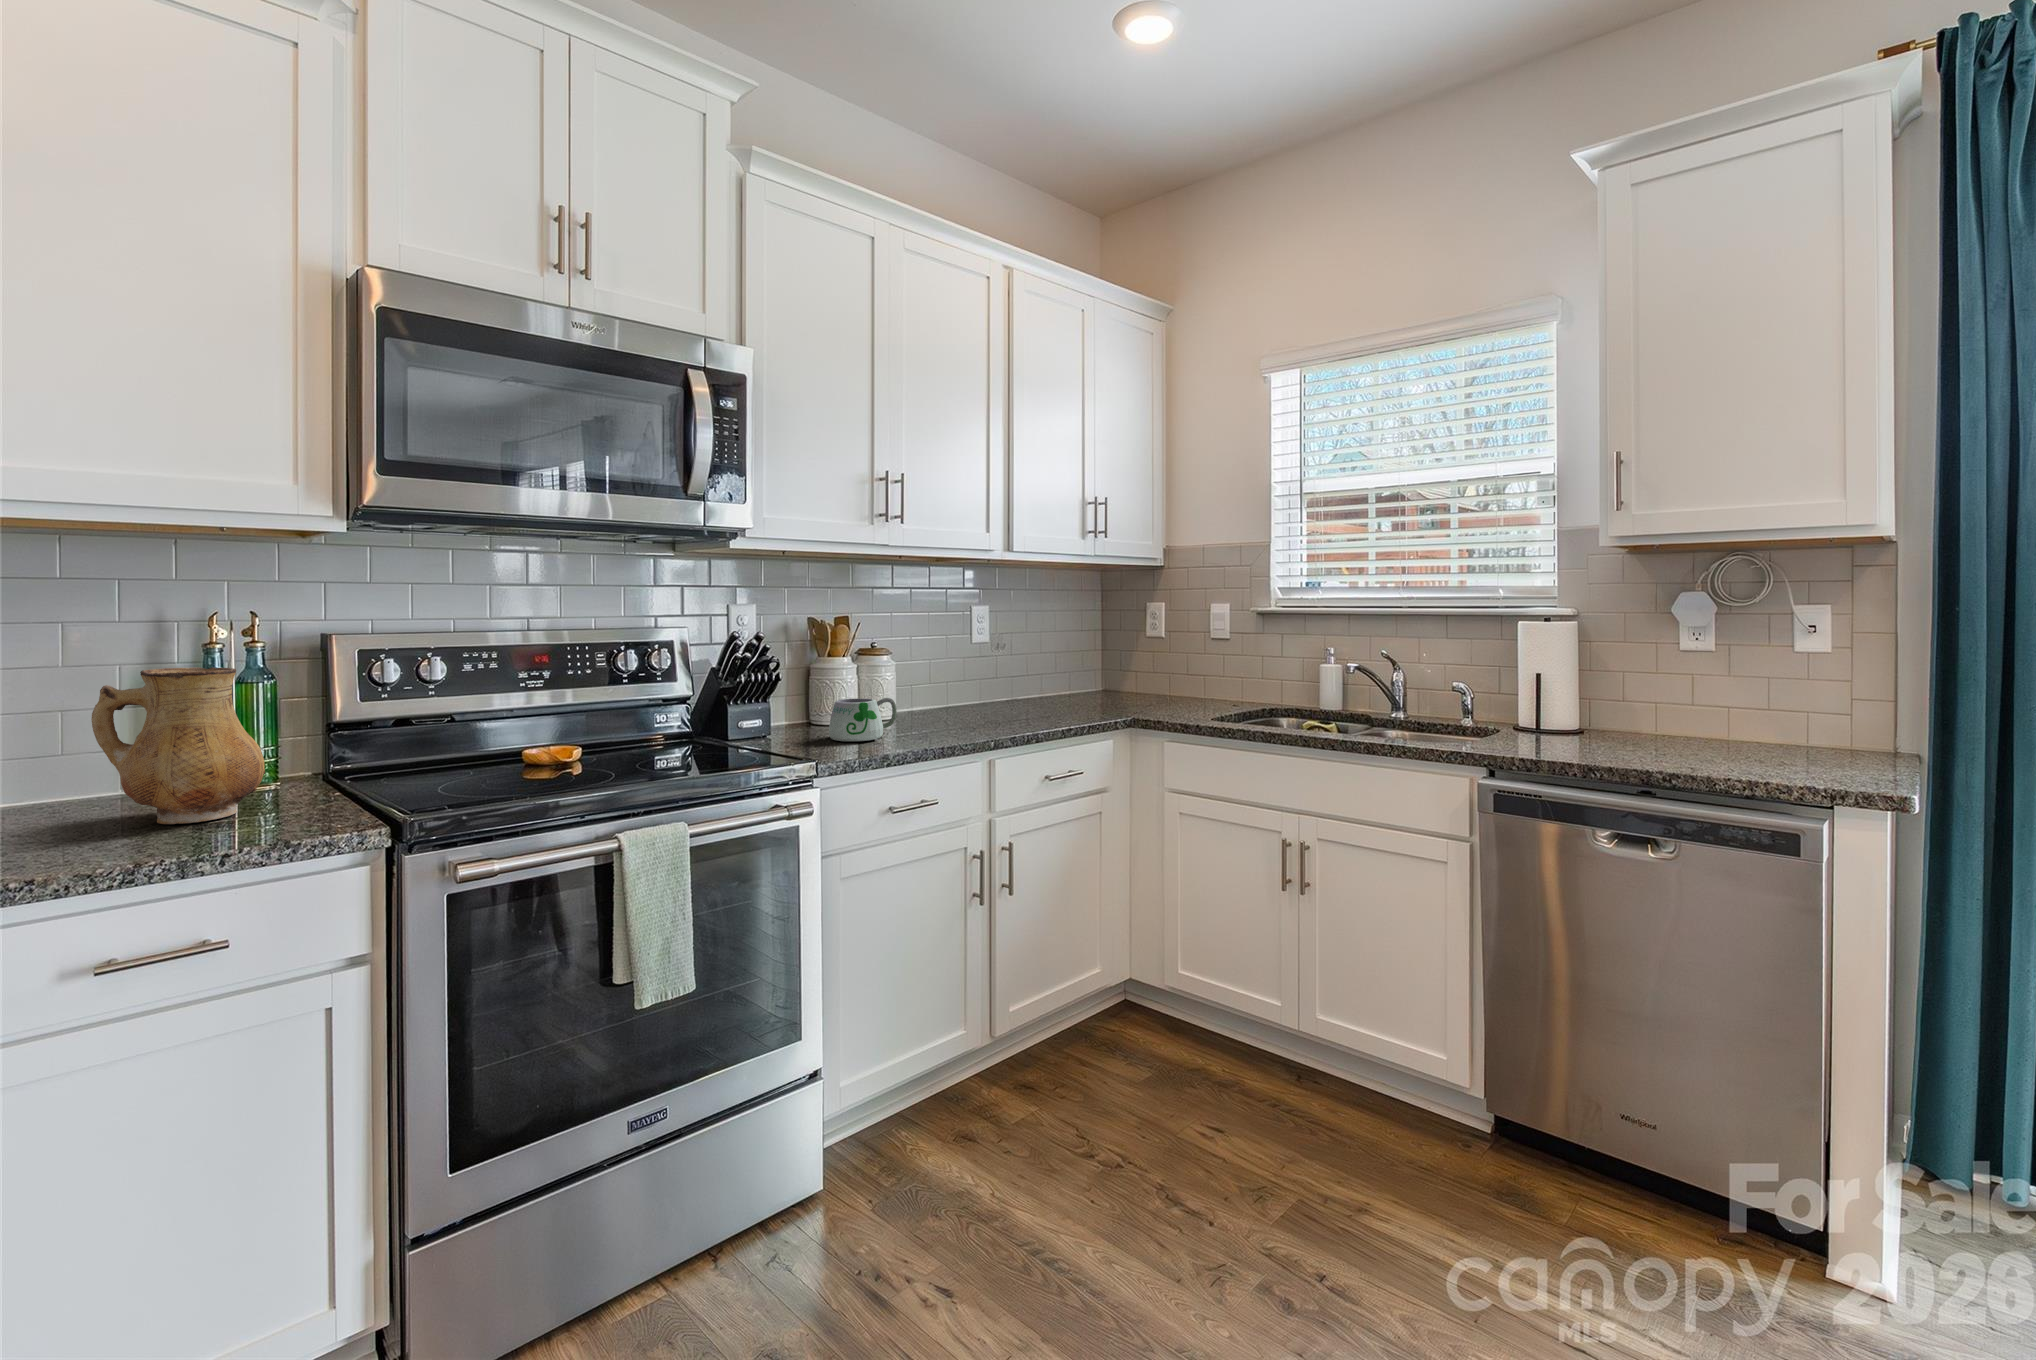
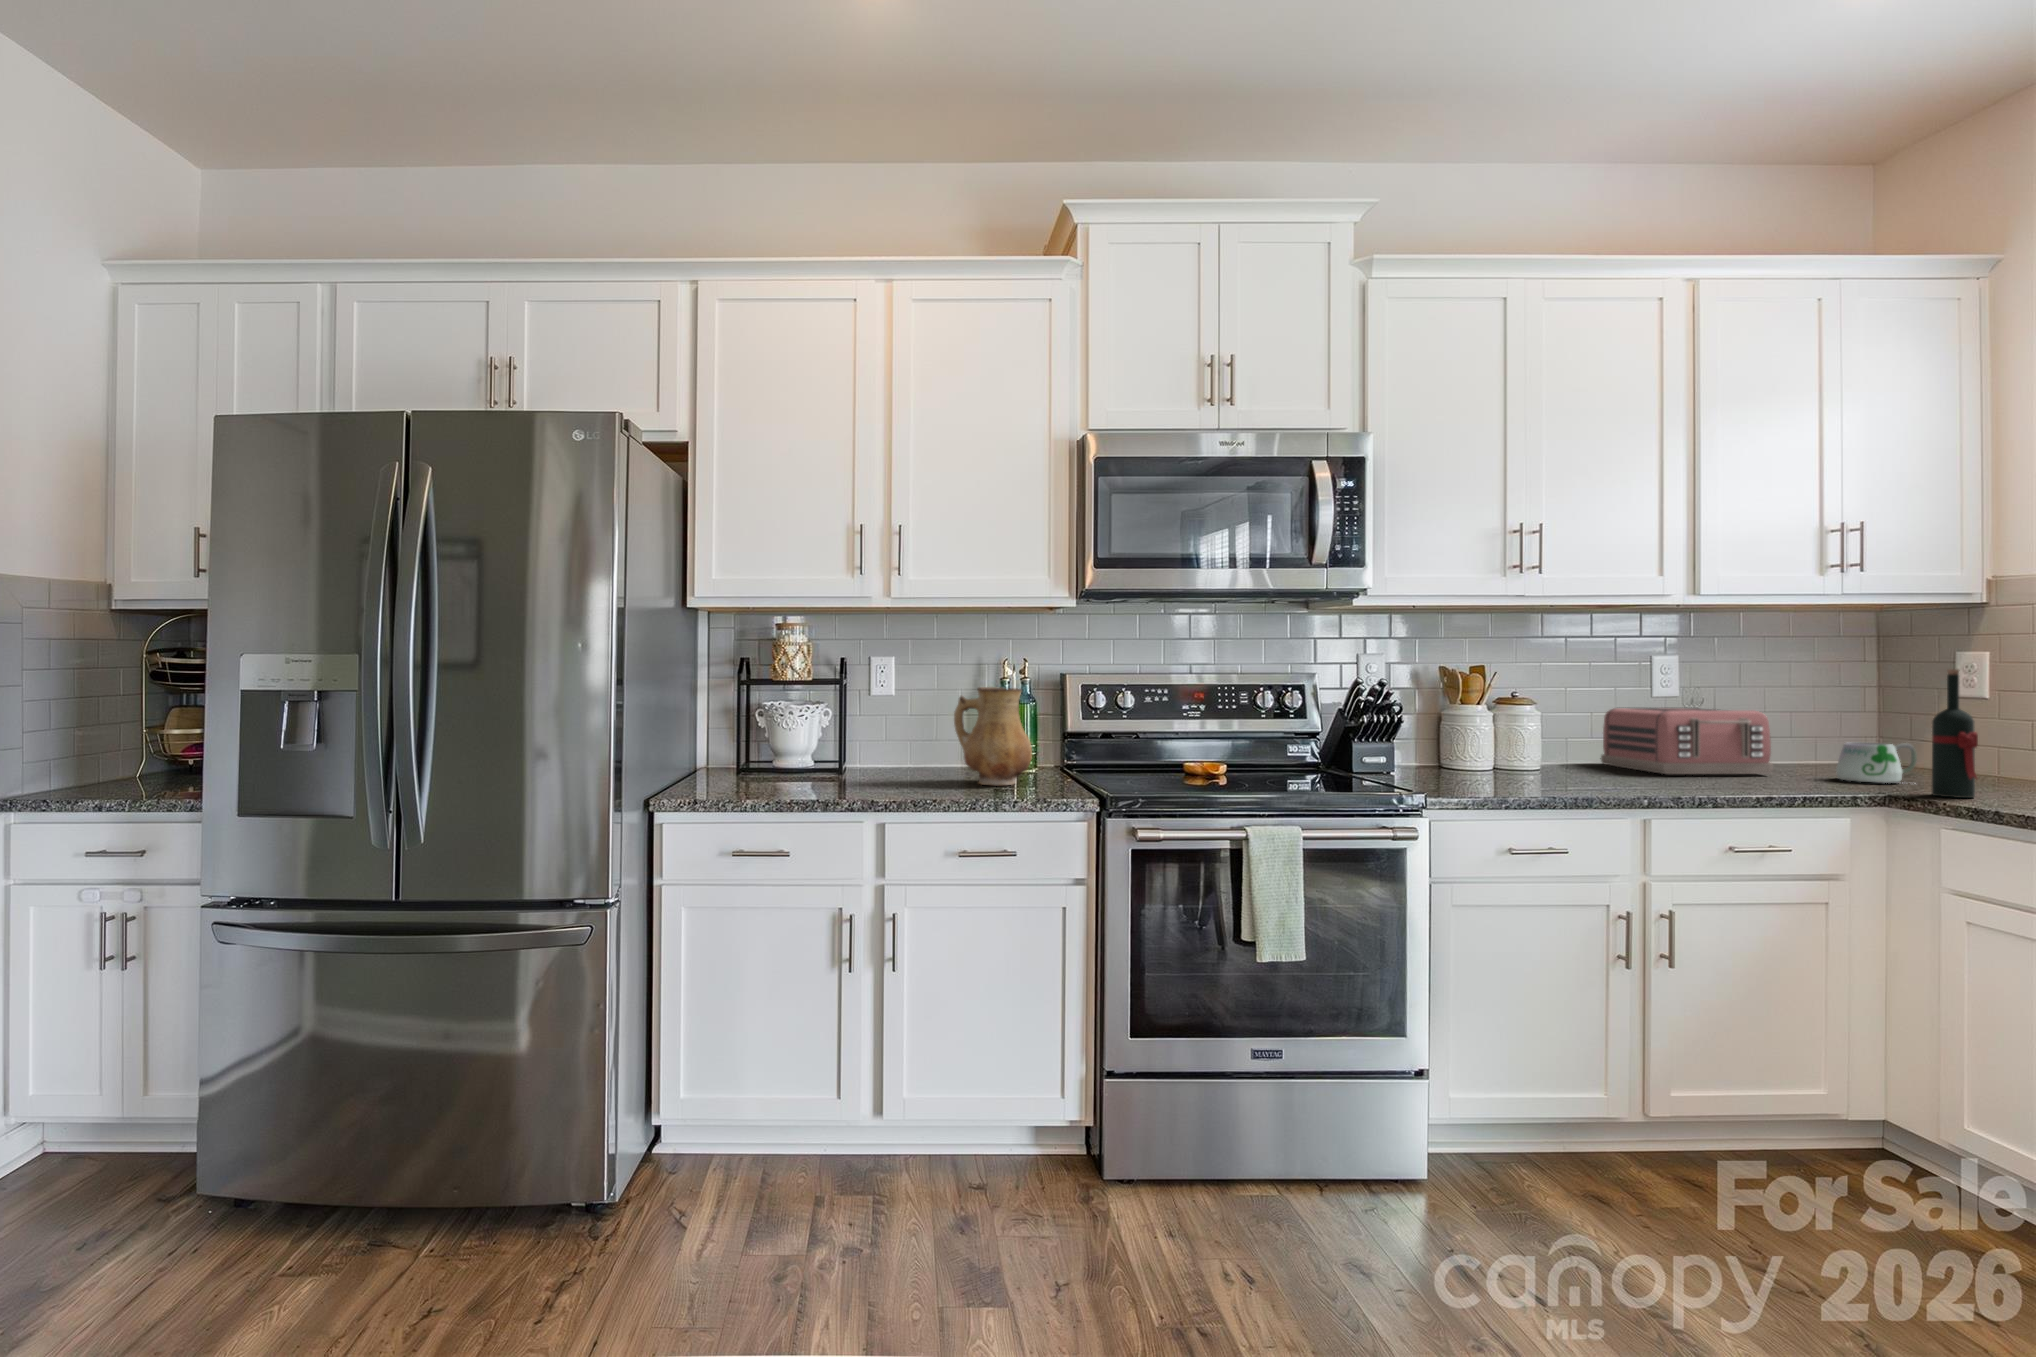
wine bottle: none [1182,617,1212,717] -> present [1932,669,1978,798]
toaster: none [942,648,1072,711] -> present [1601,707,1773,774]
mug: present [829,698,897,741] -> present [1836,743,1917,784]

